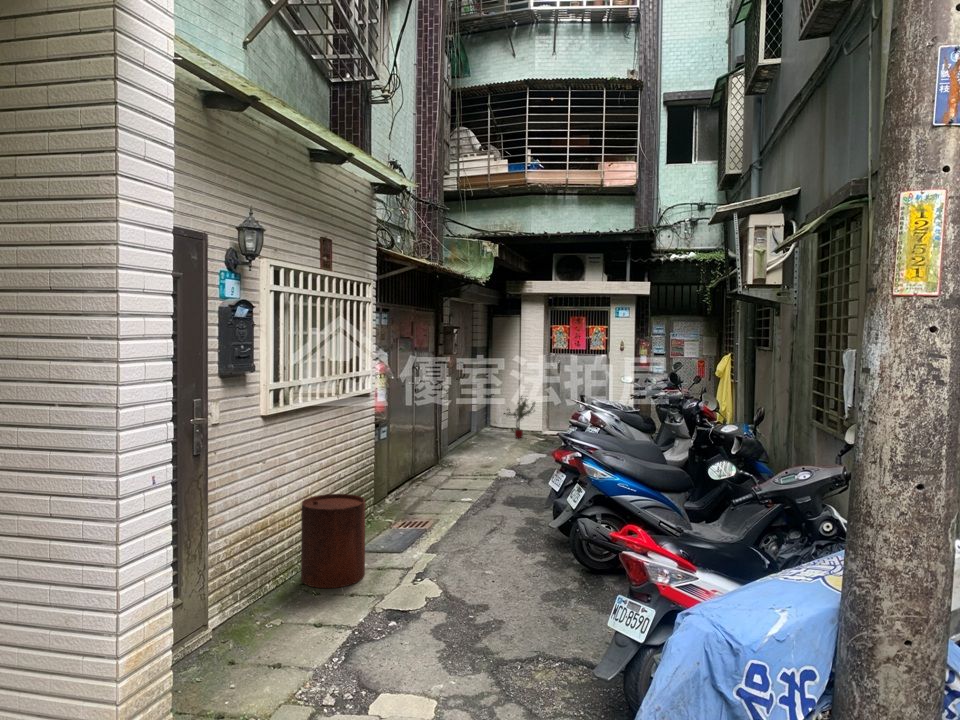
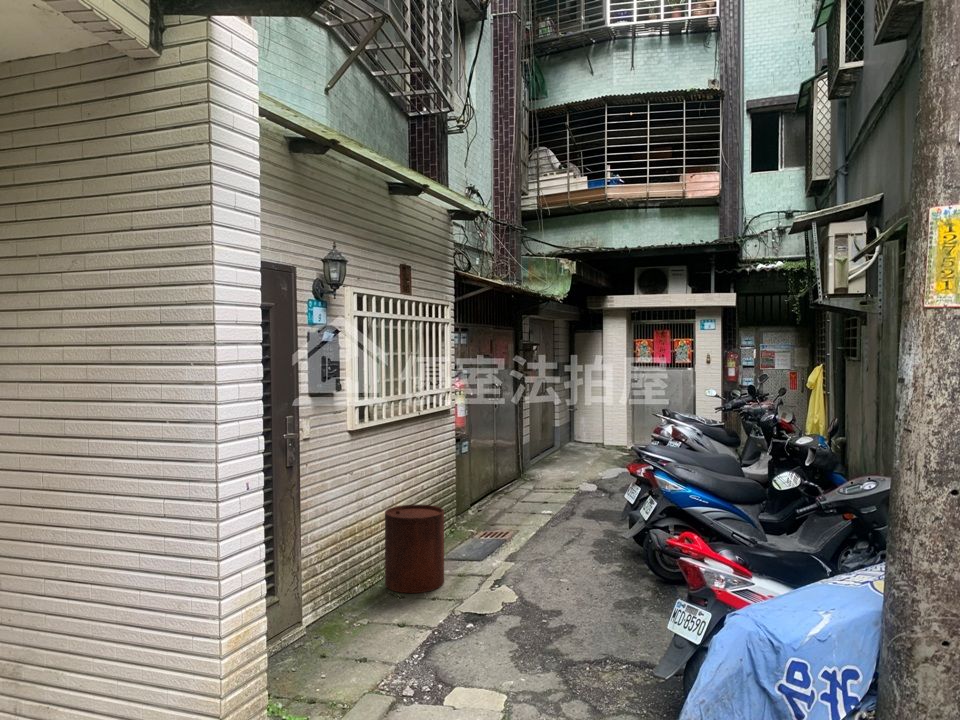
potted tree: present [504,396,535,438] -> none [585,412,619,455]

